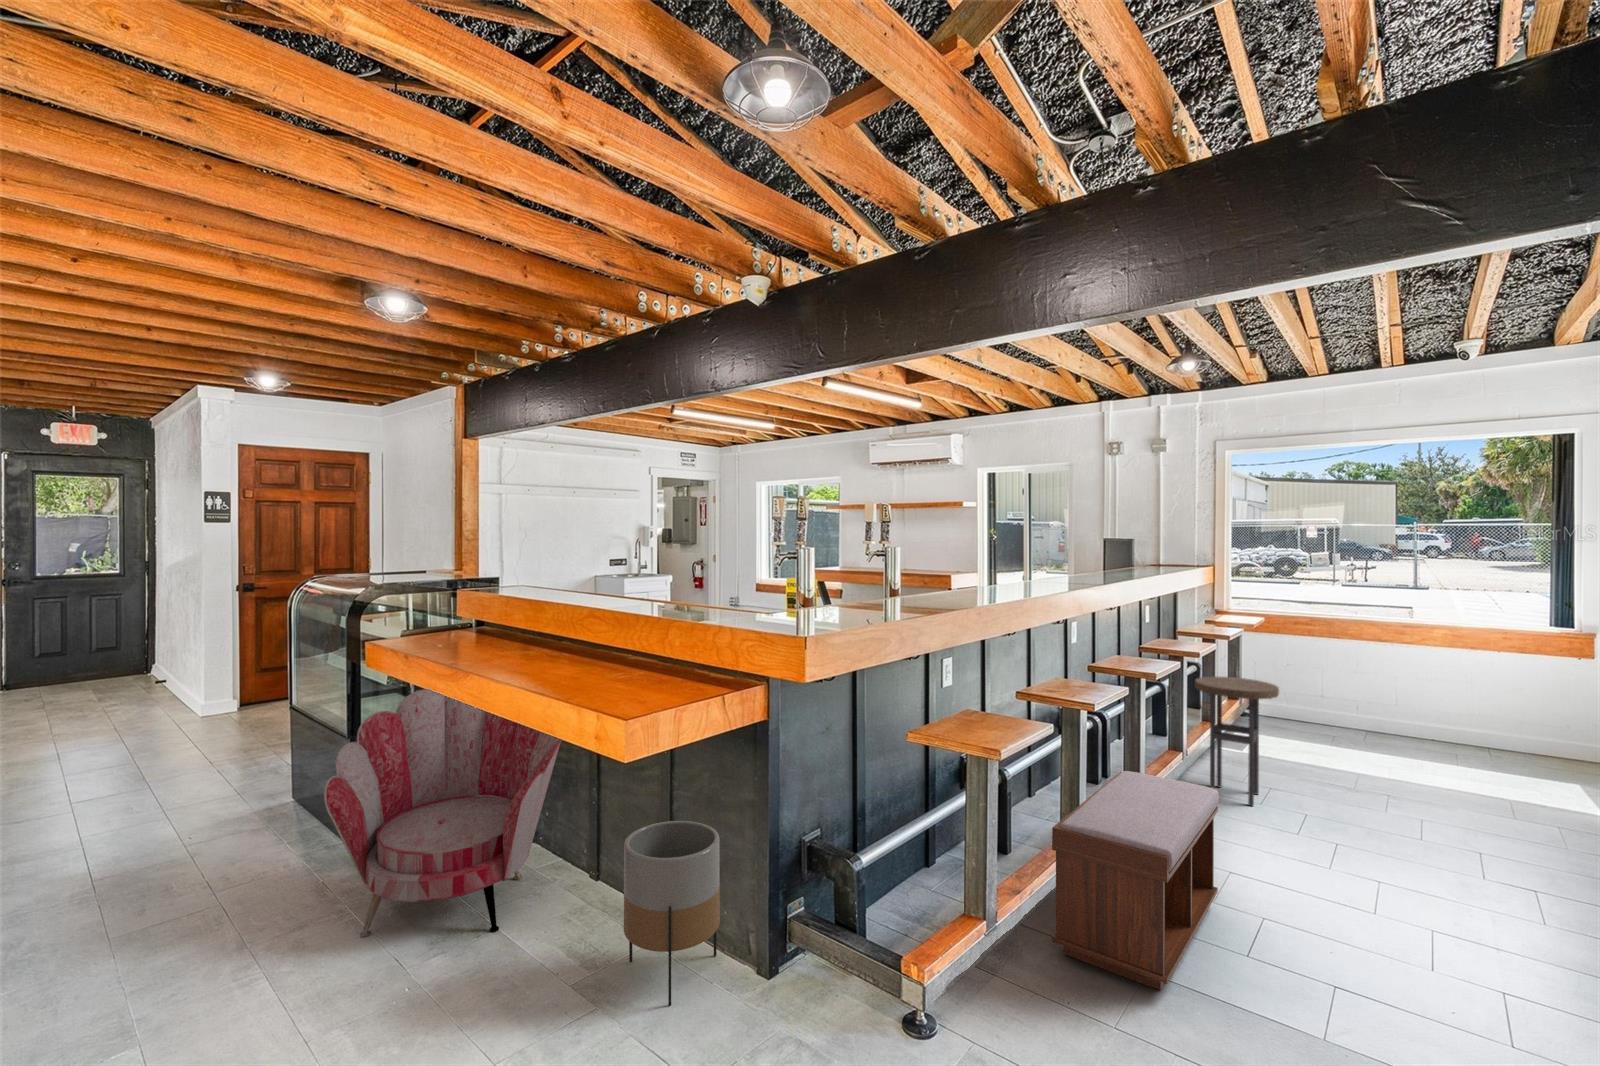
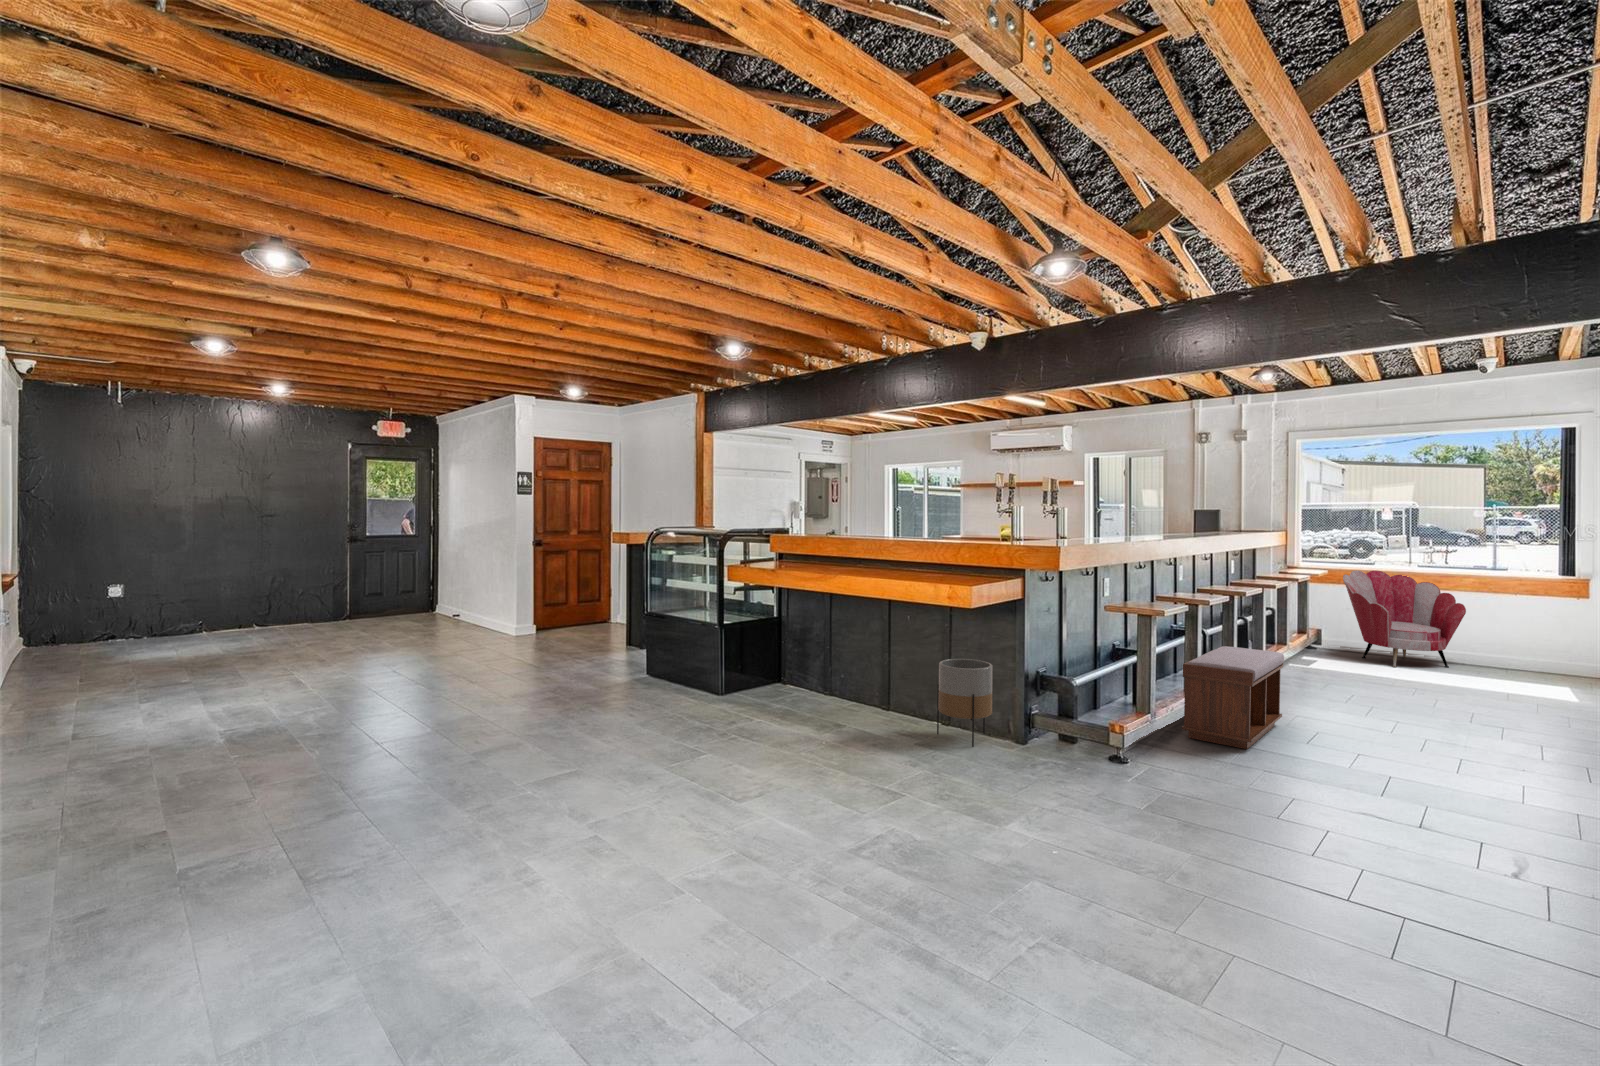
side table: present [1195,676,1279,806] -> none [1269,603,1330,689]
armchair: present [324,689,562,937] -> present [1343,571,1466,668]

